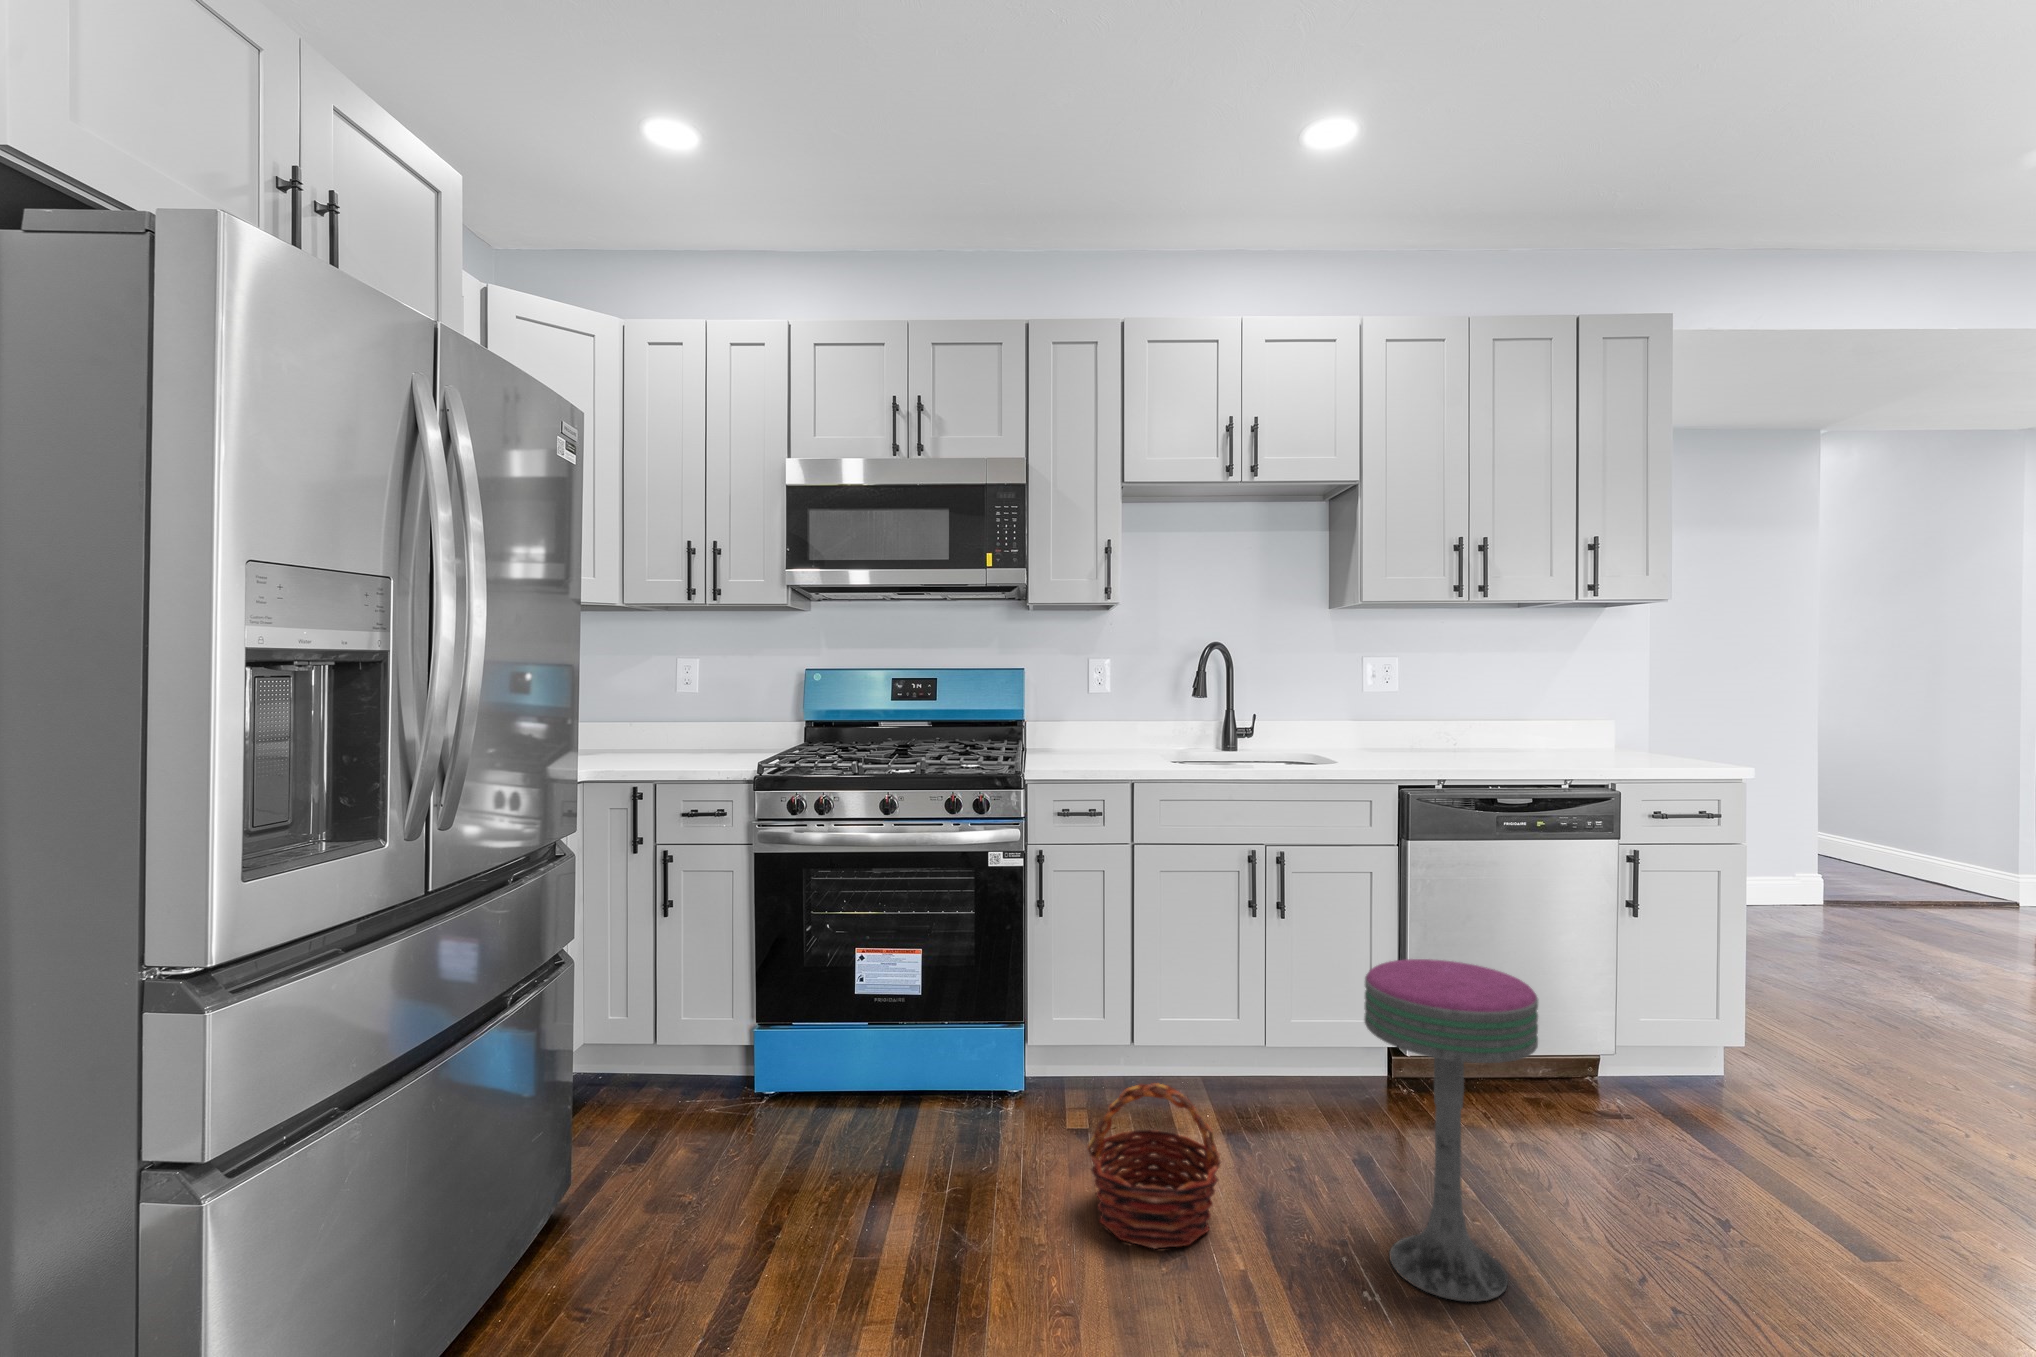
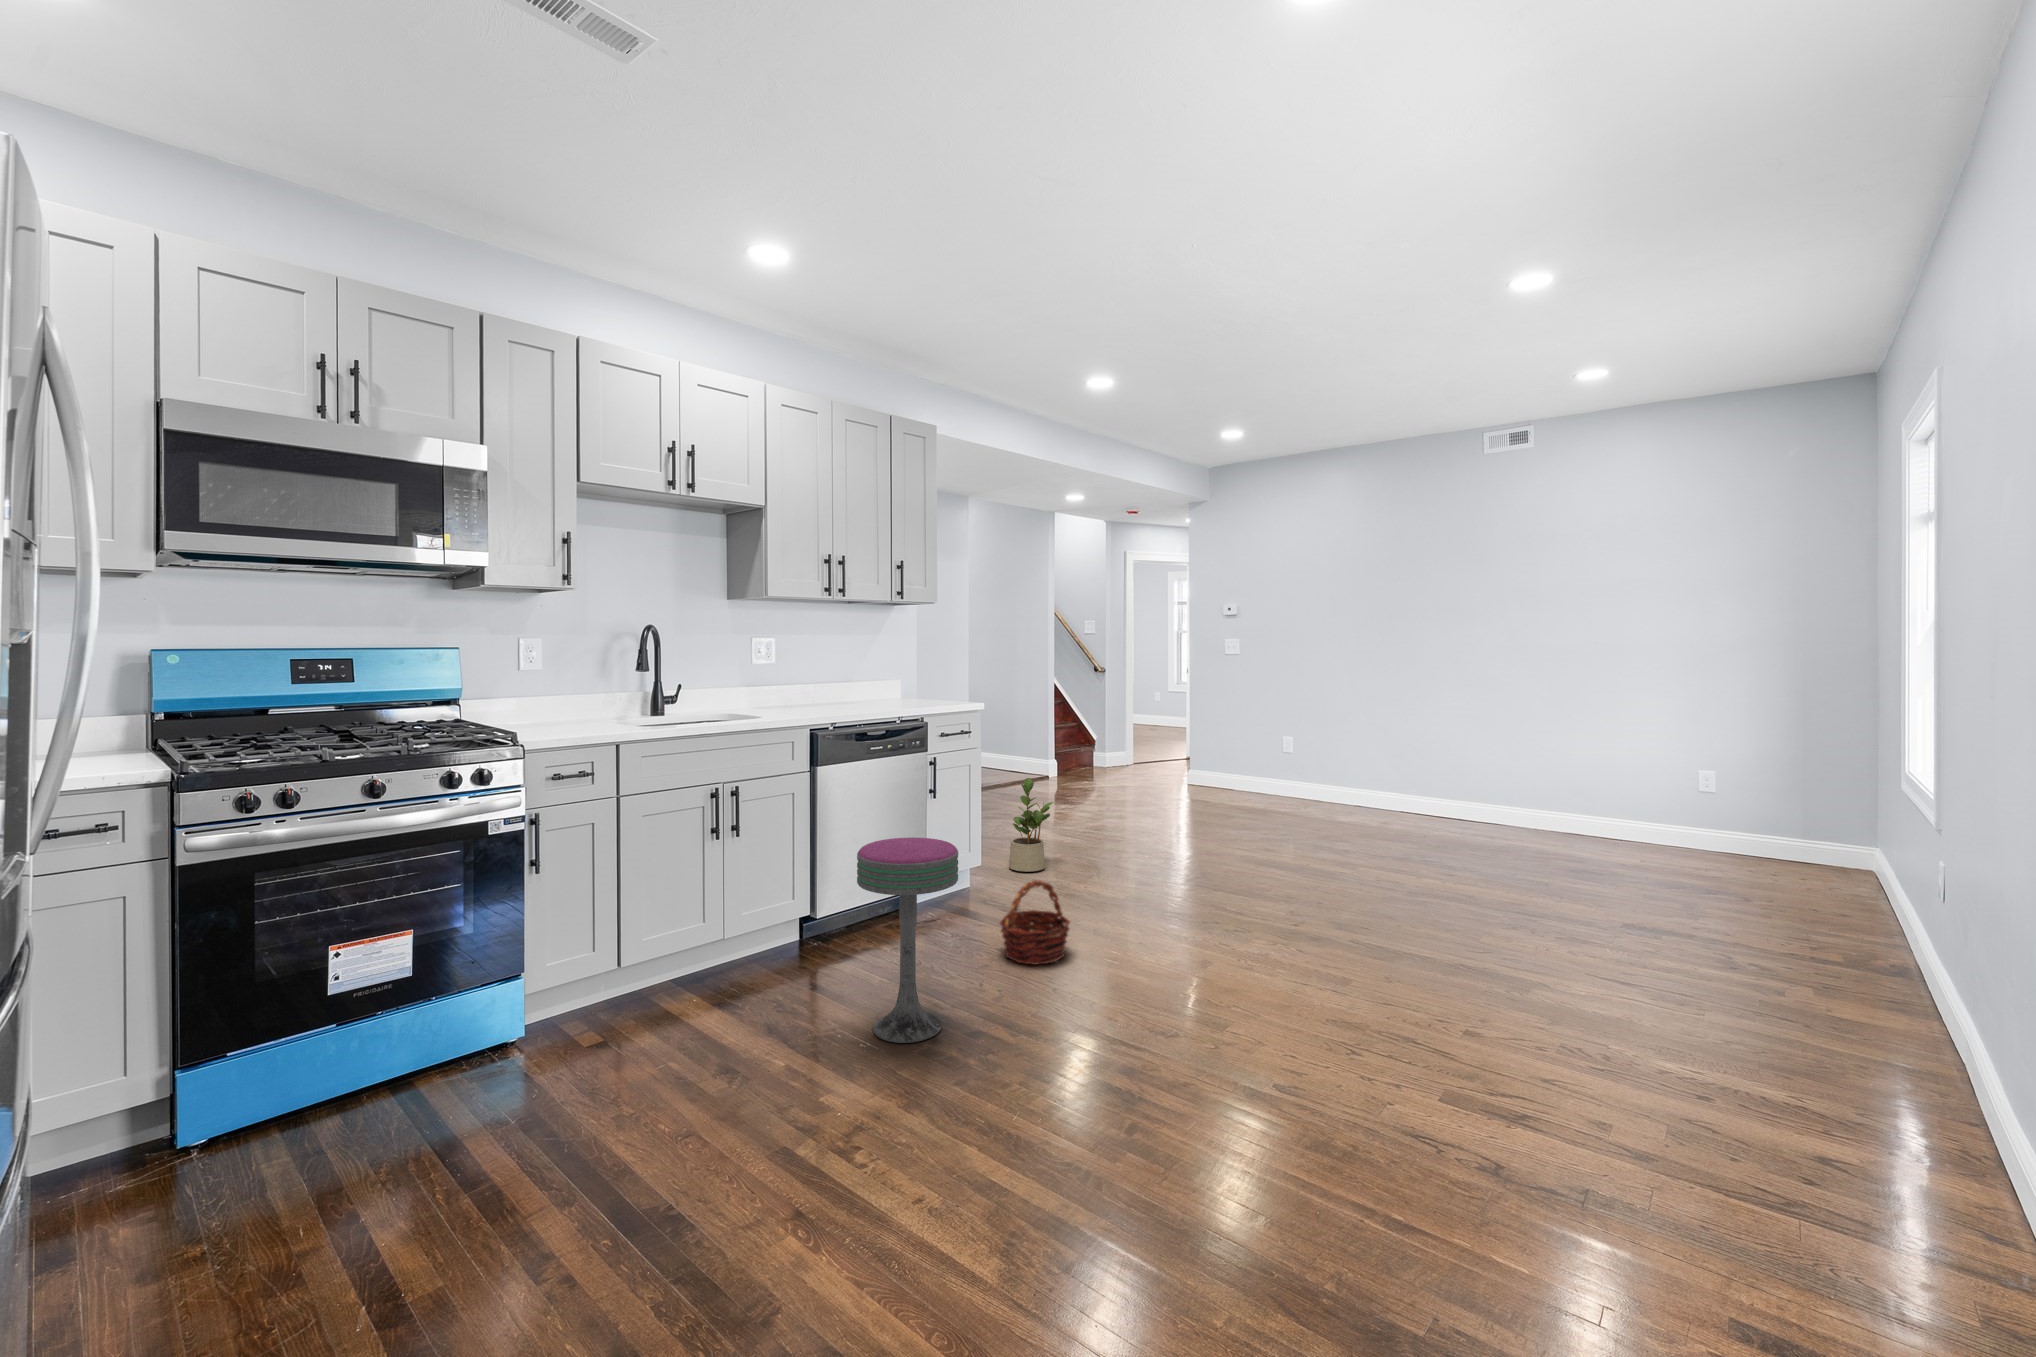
potted plant: none [1832,906,1945,1082] -> present [1009,778,1053,872]
basket: present [1087,1083,1221,1249] -> present [1000,880,1070,965]

